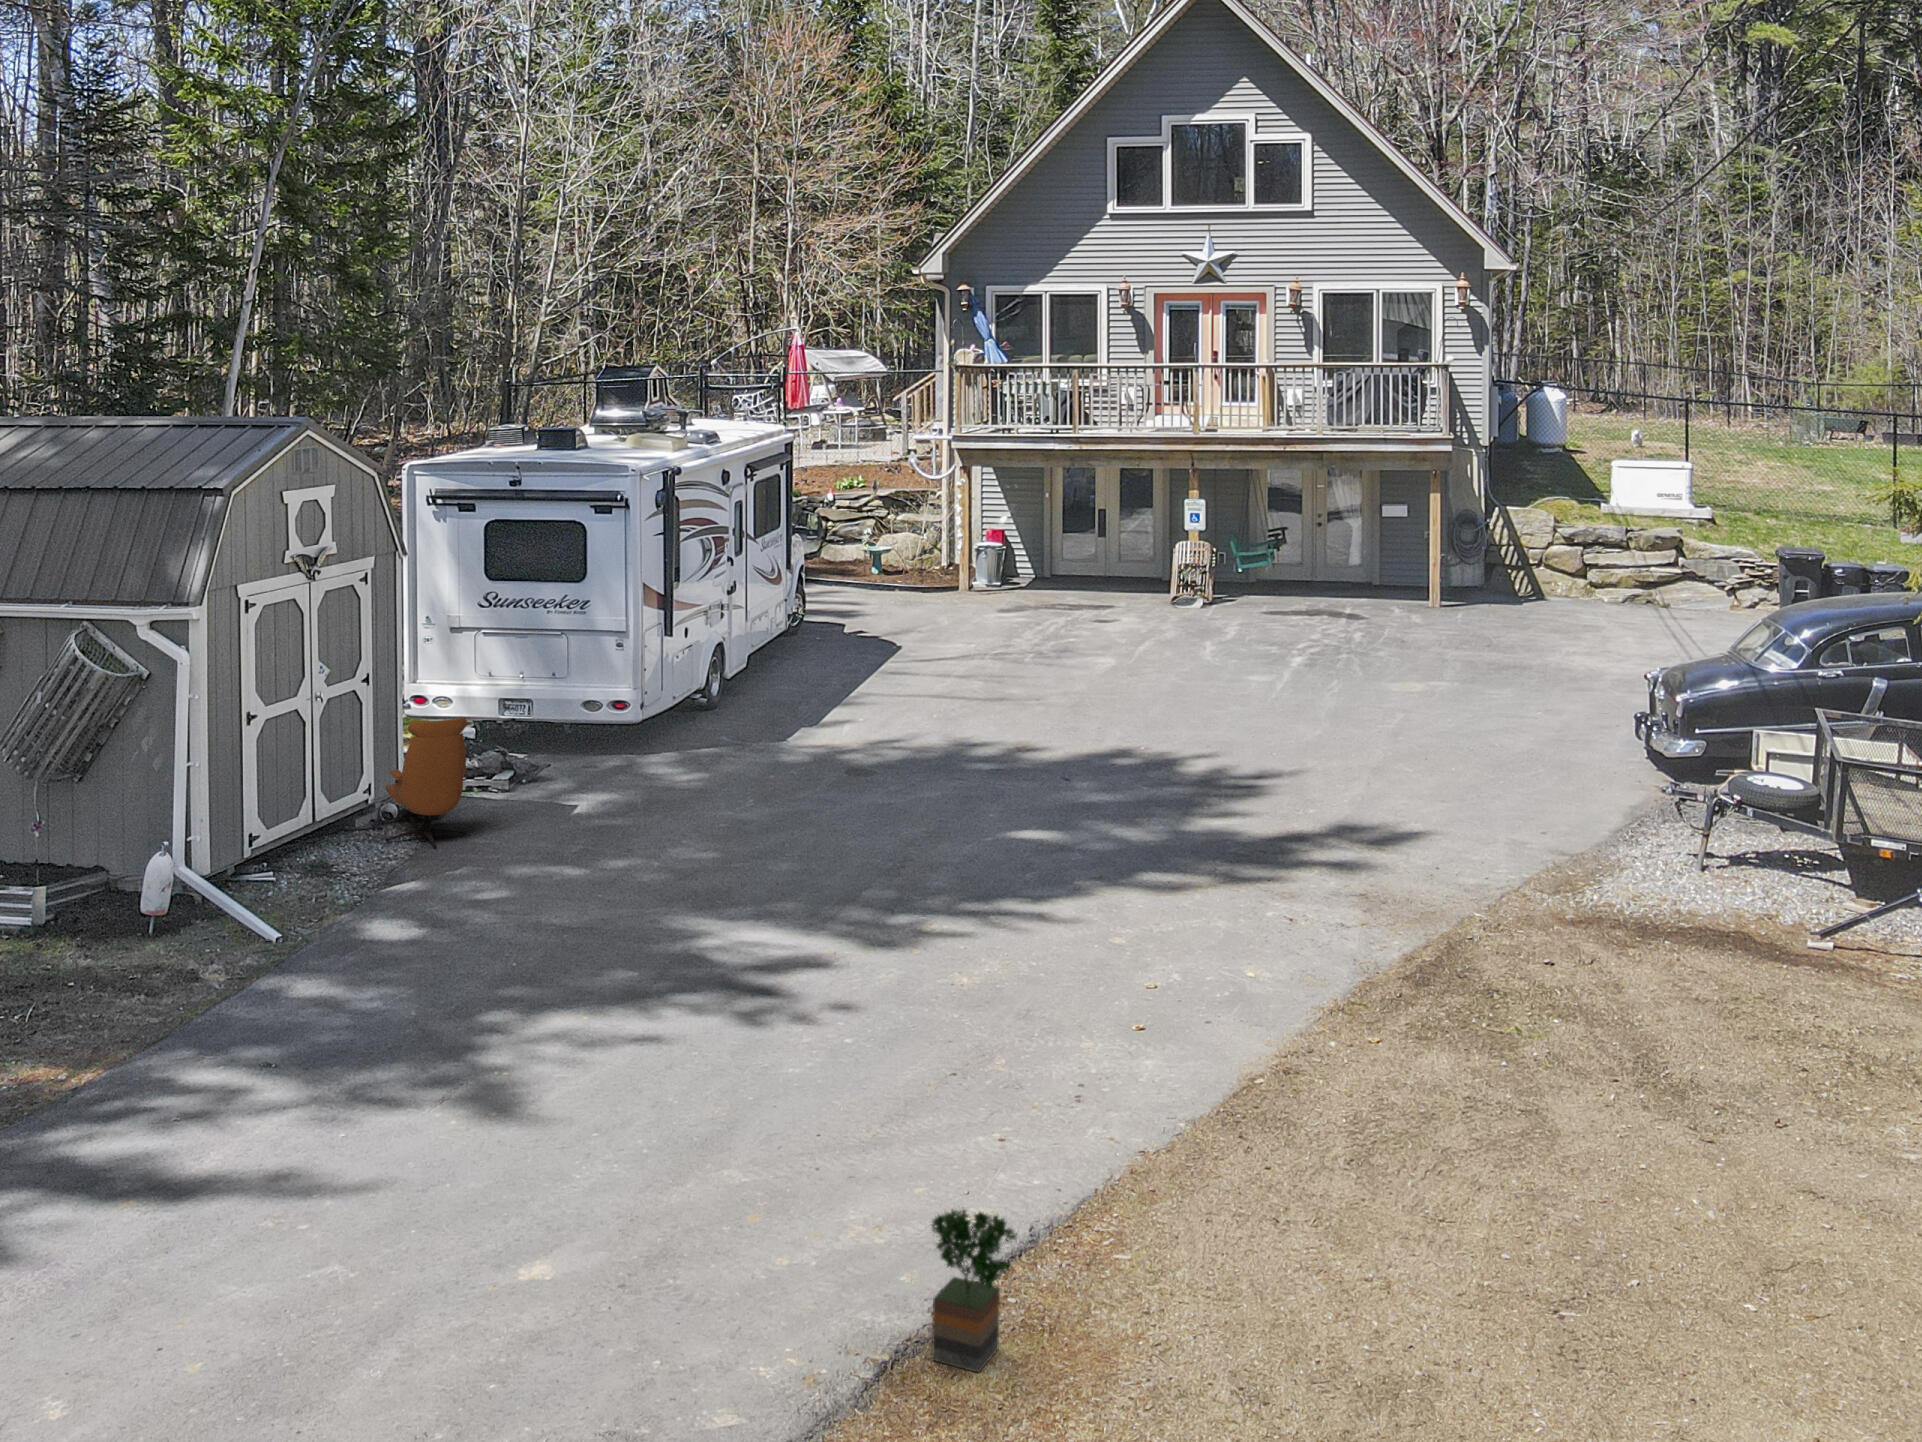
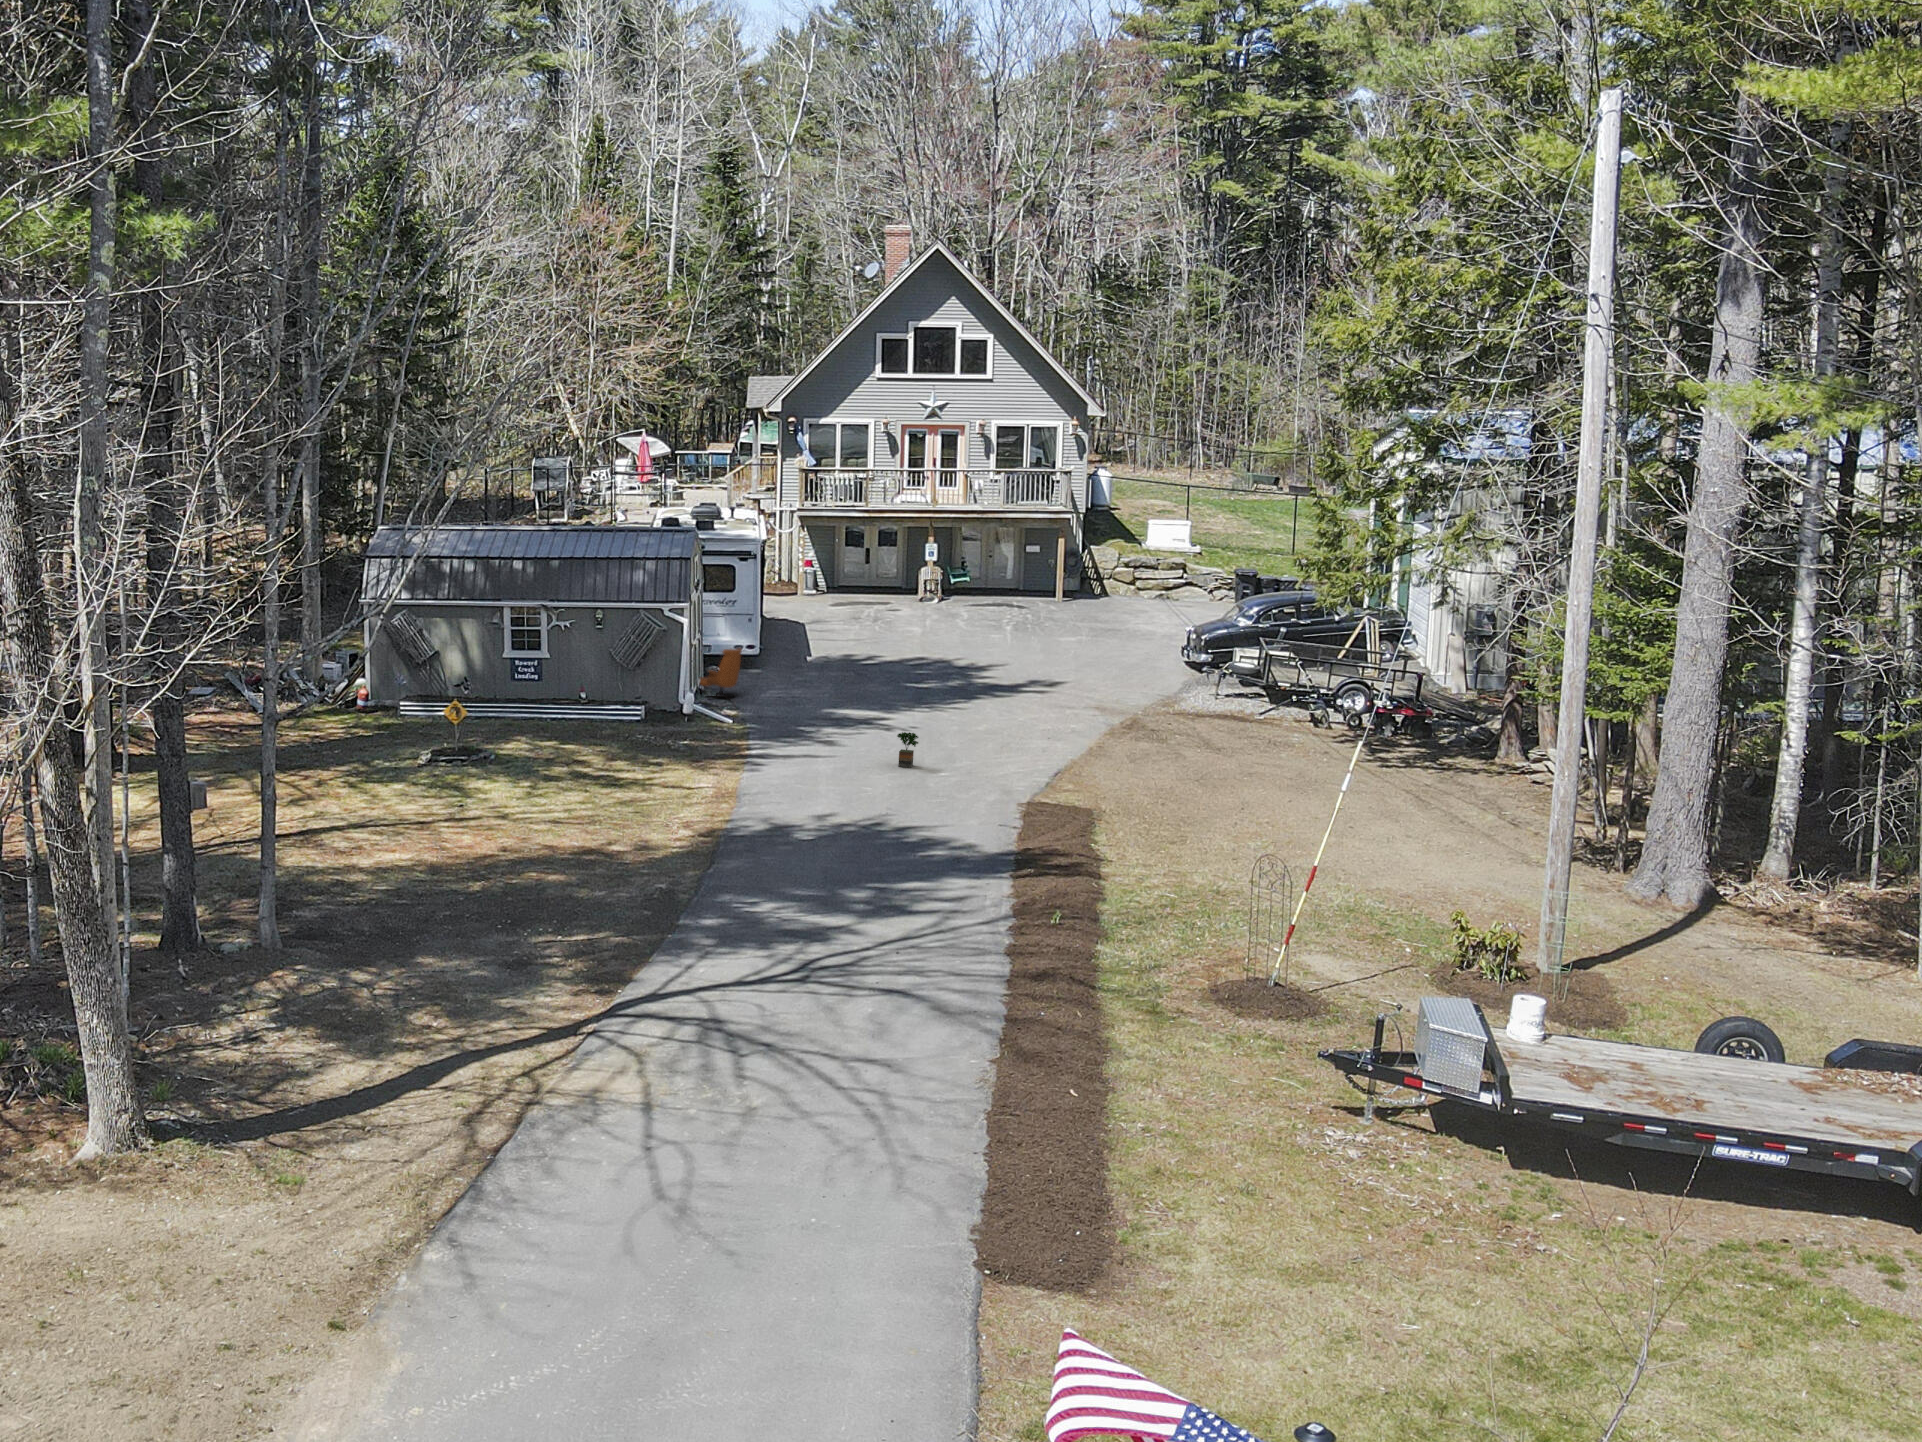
potted tree: present [931,1209,1017,1372] -> present [897,732,918,768]

